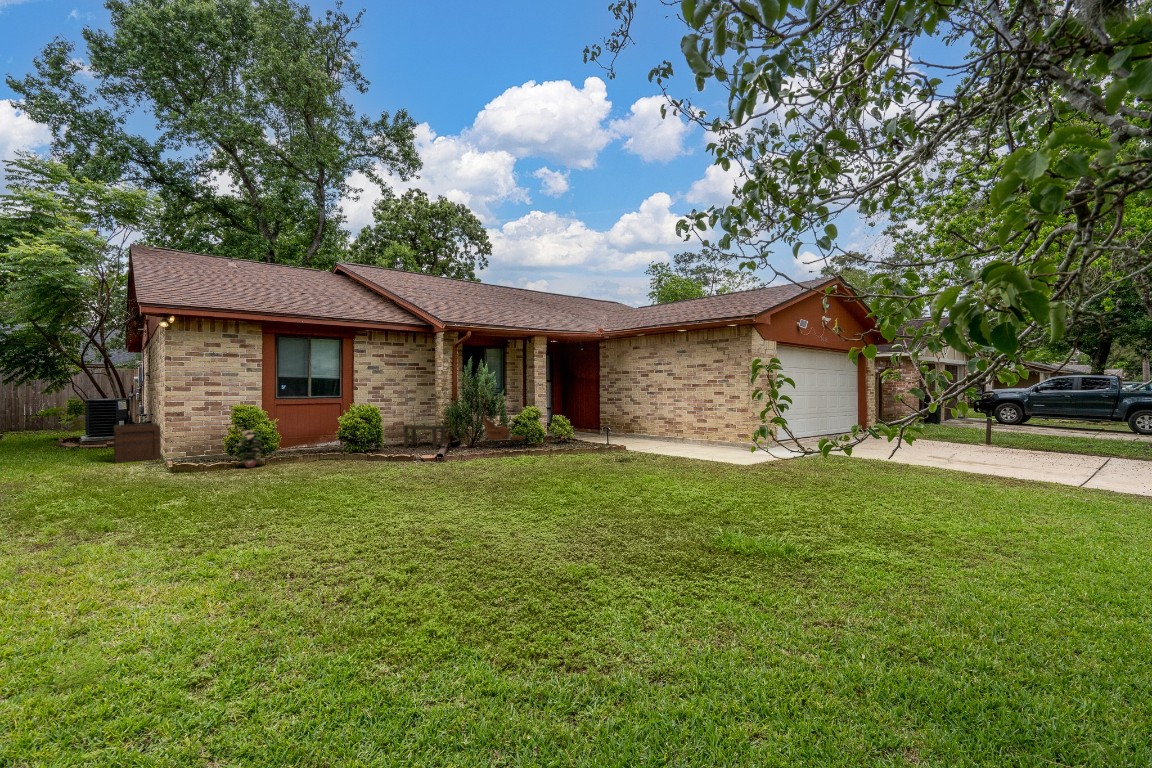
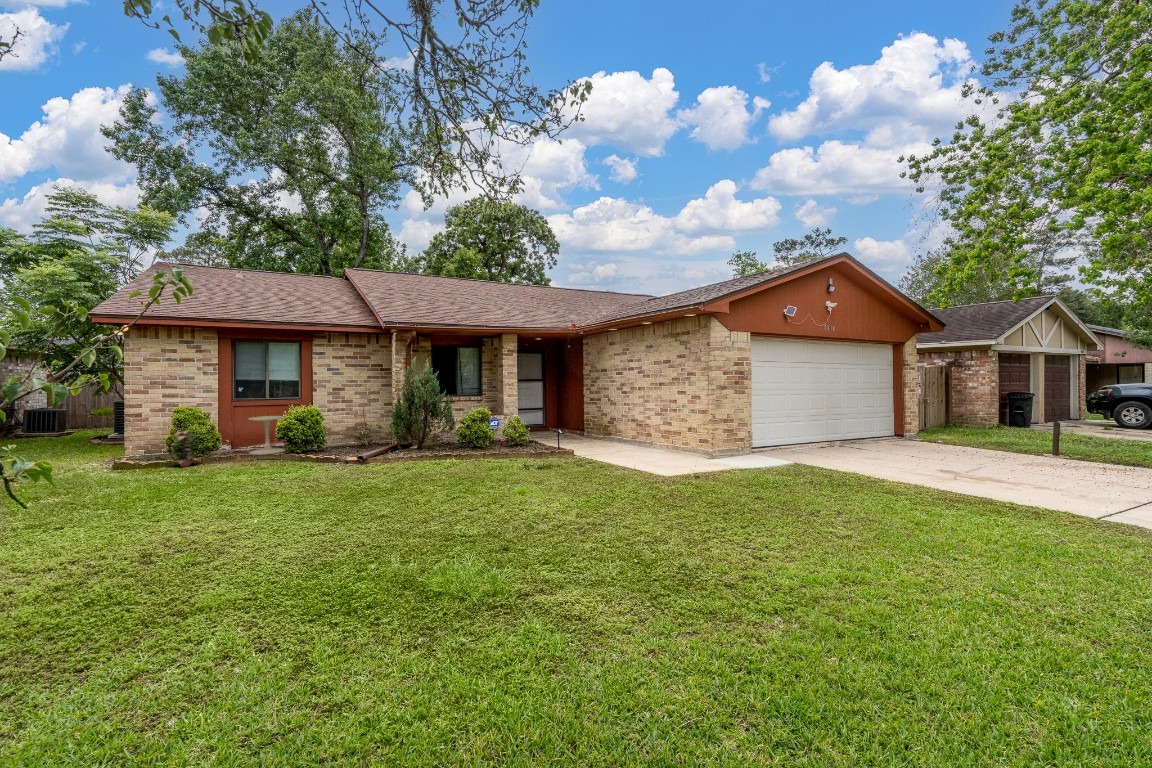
pedestal table: none [296,416,333,456] -> present [249,416,285,455]
lounge chair: present [483,416,525,447] -> none [430,415,470,452]
wooden crate: present [114,423,161,463] -> none [87,422,137,459]
bench: present [403,425,445,449] -> none [357,425,396,450]

